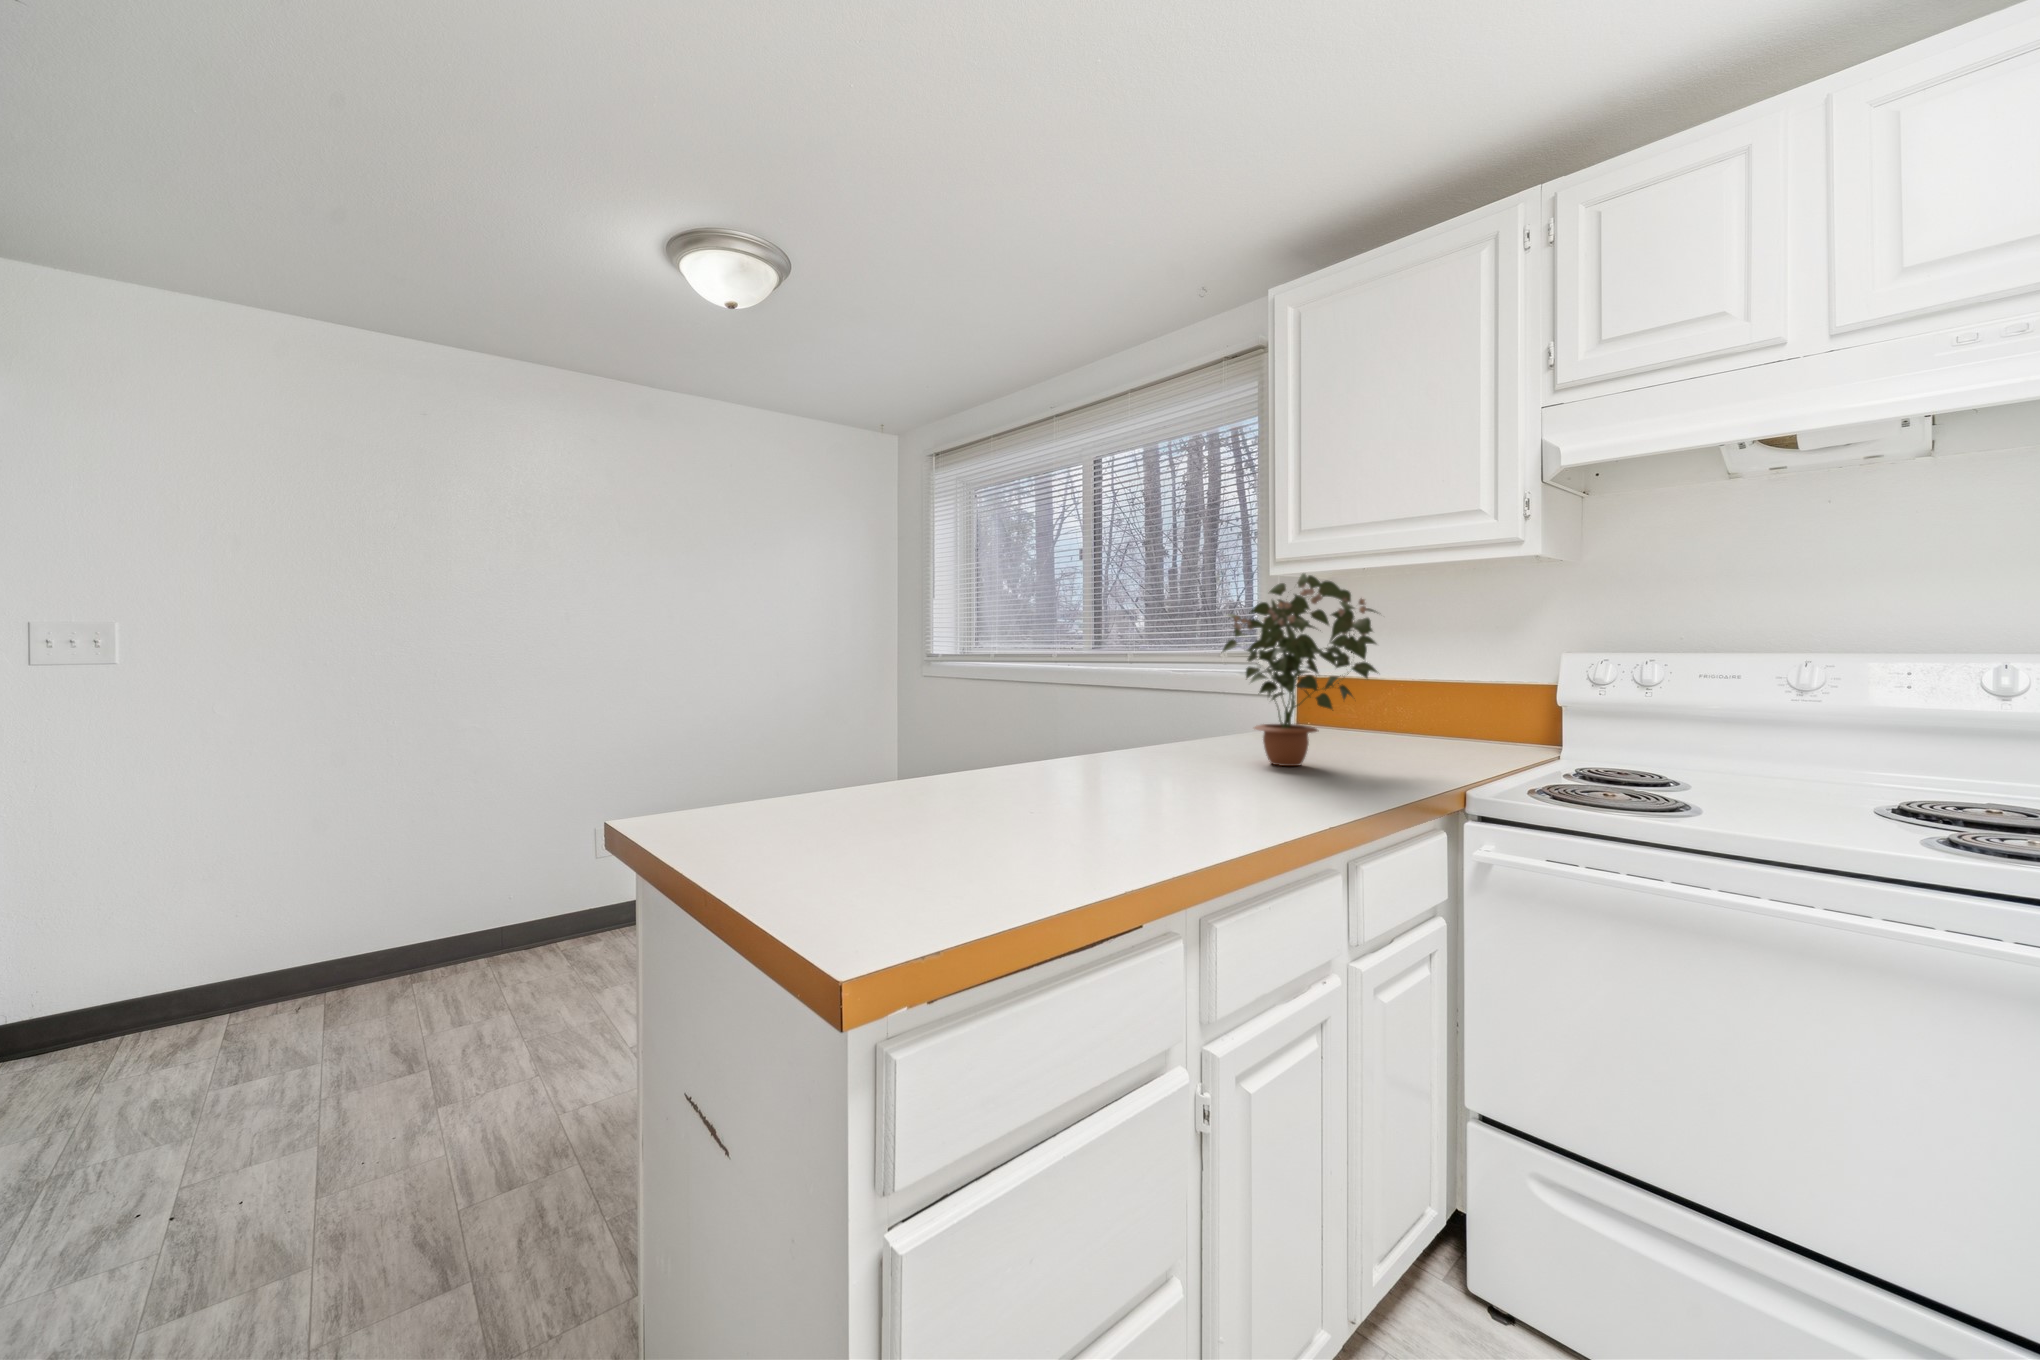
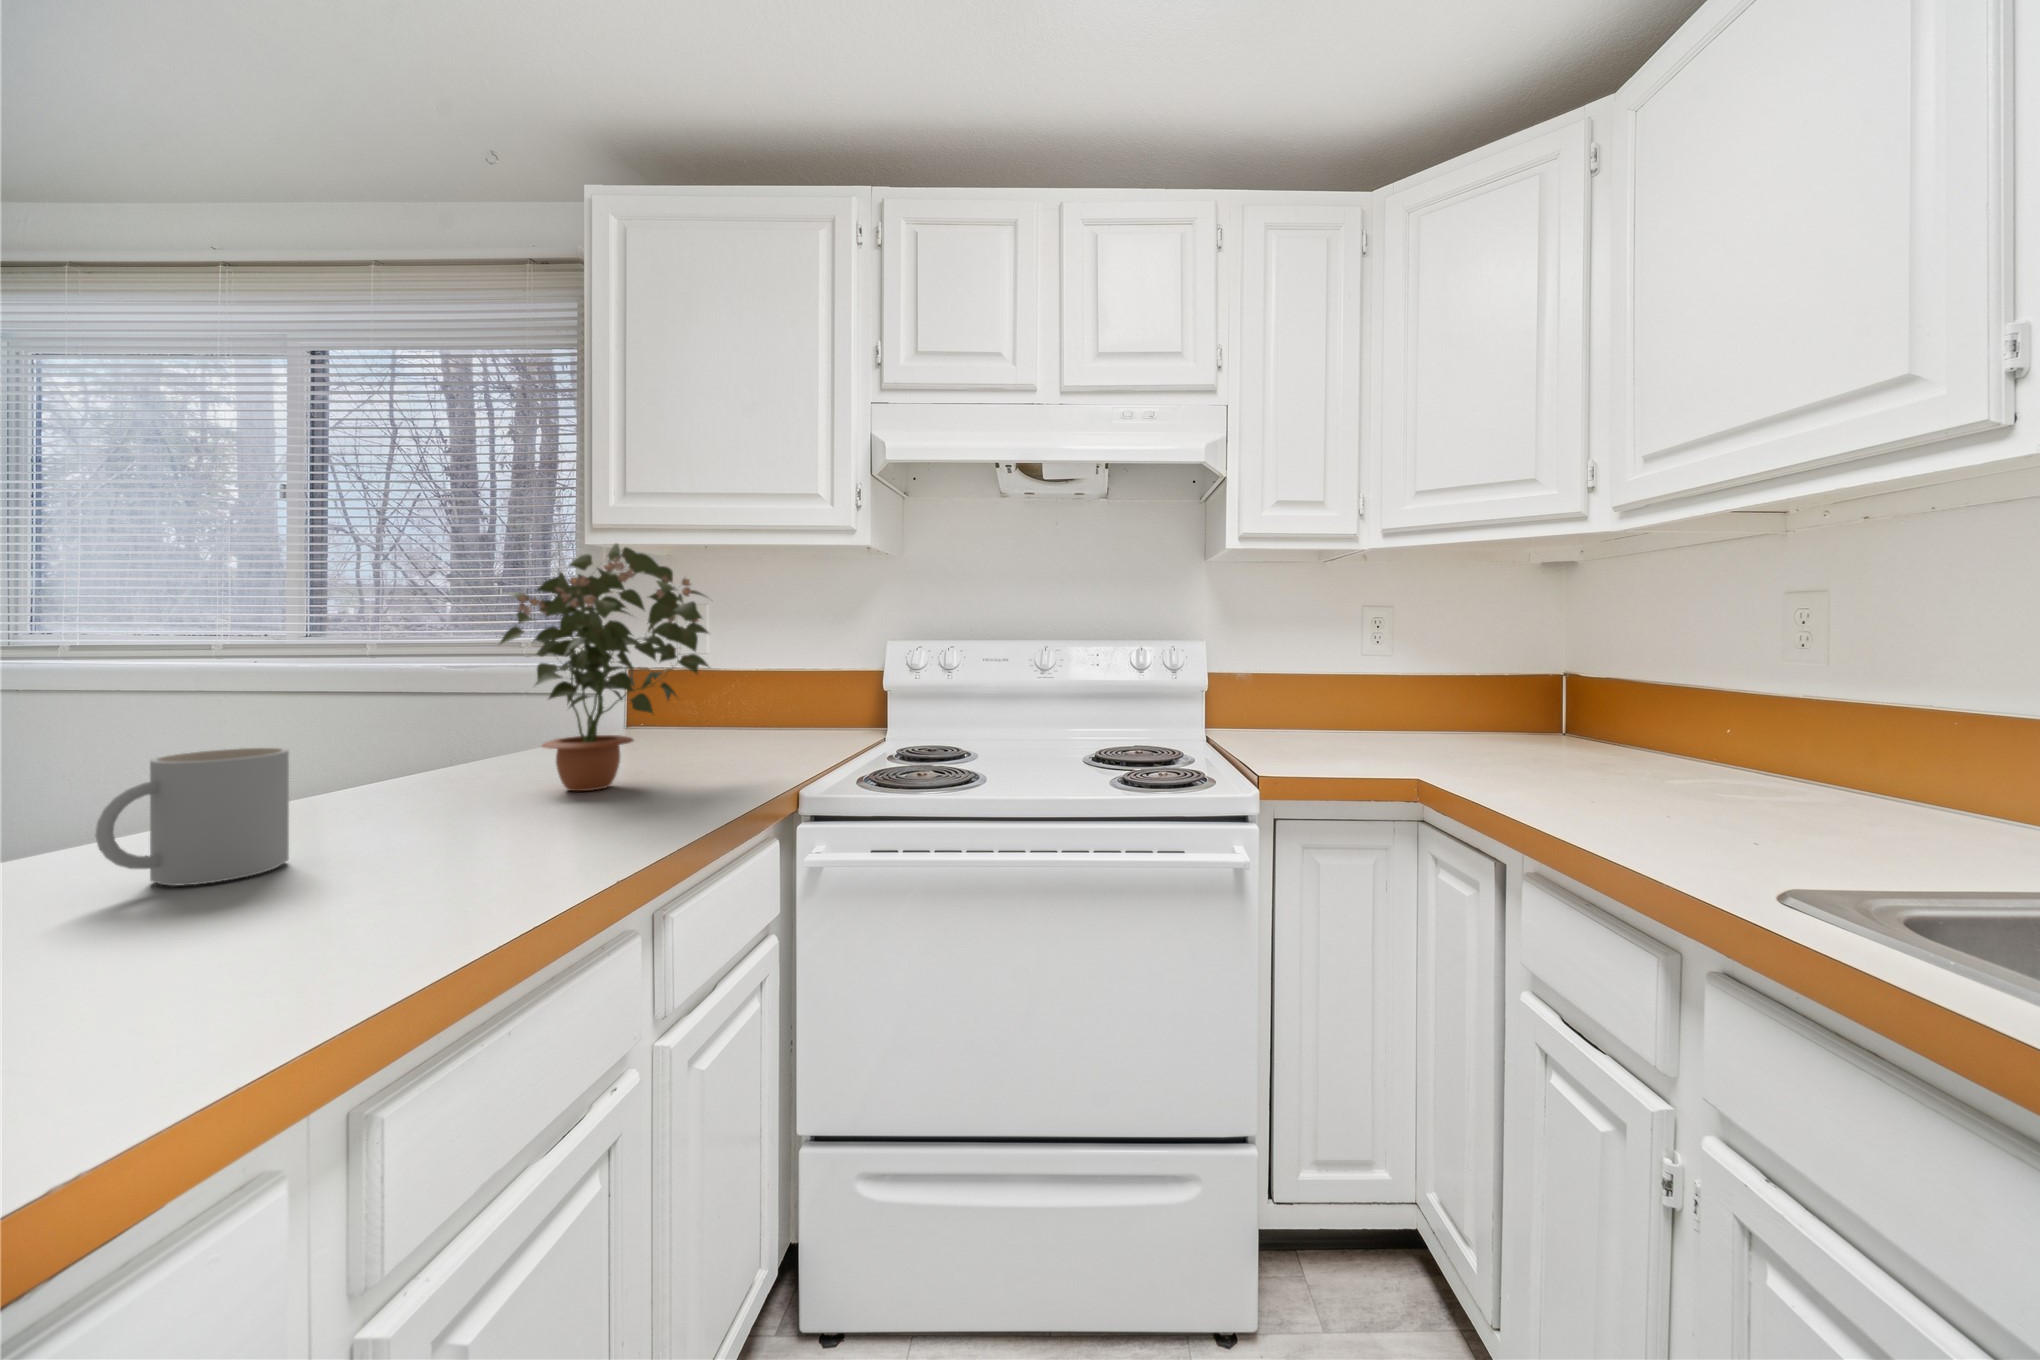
mug: none [1064,712,1133,786] -> present [95,748,289,886]

